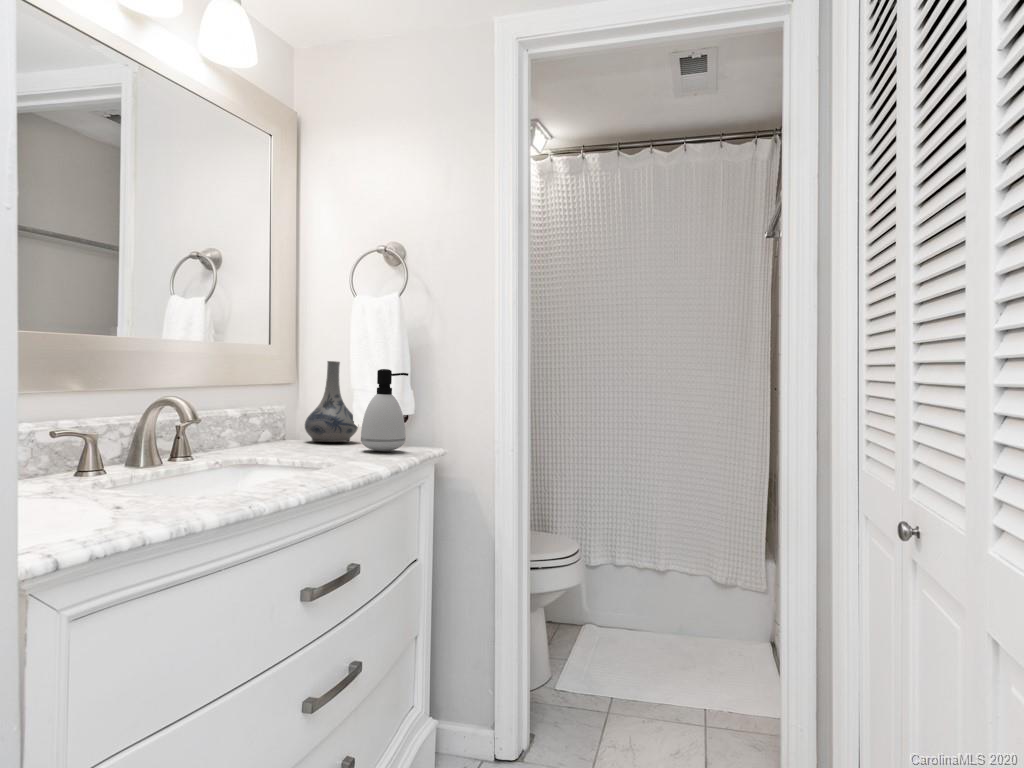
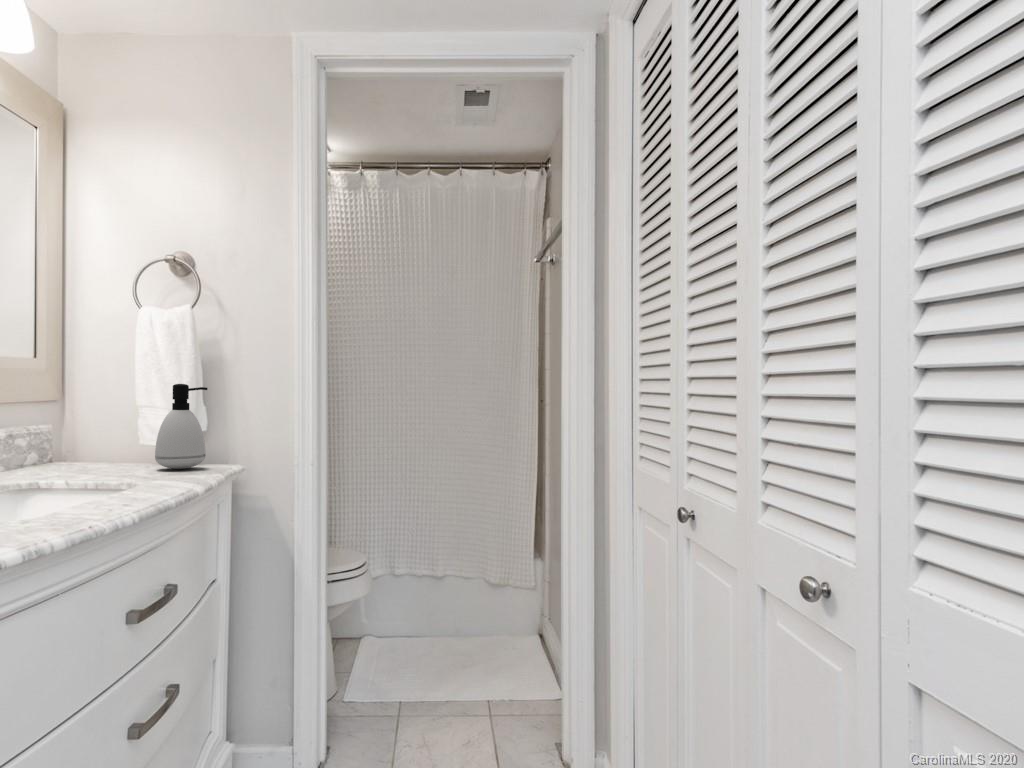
decorative vase: present [305,361,358,442] -> none [79,376,143,464]

